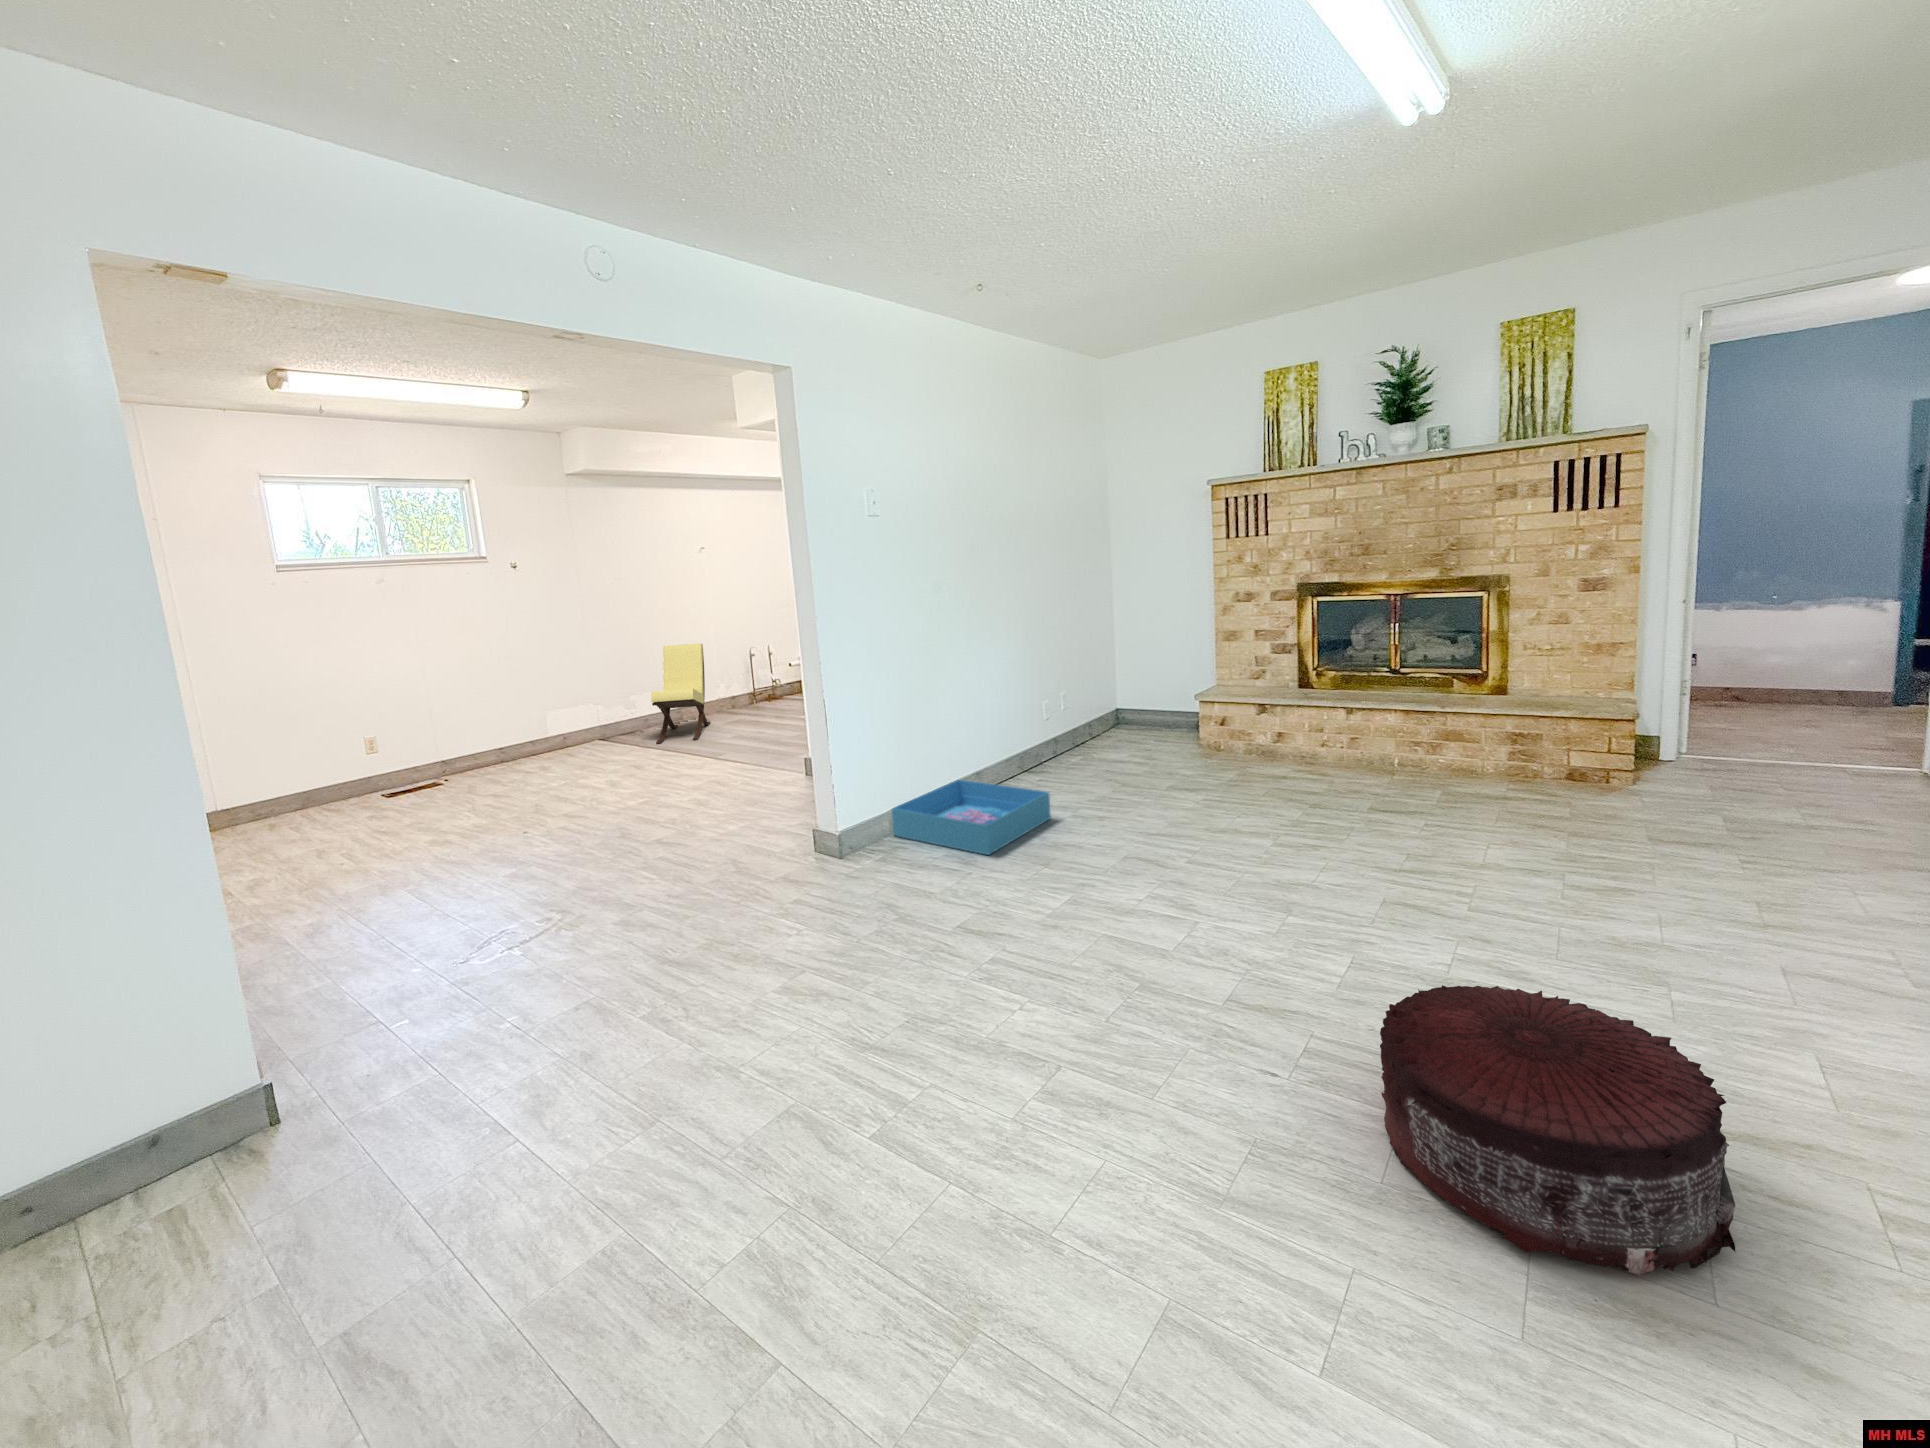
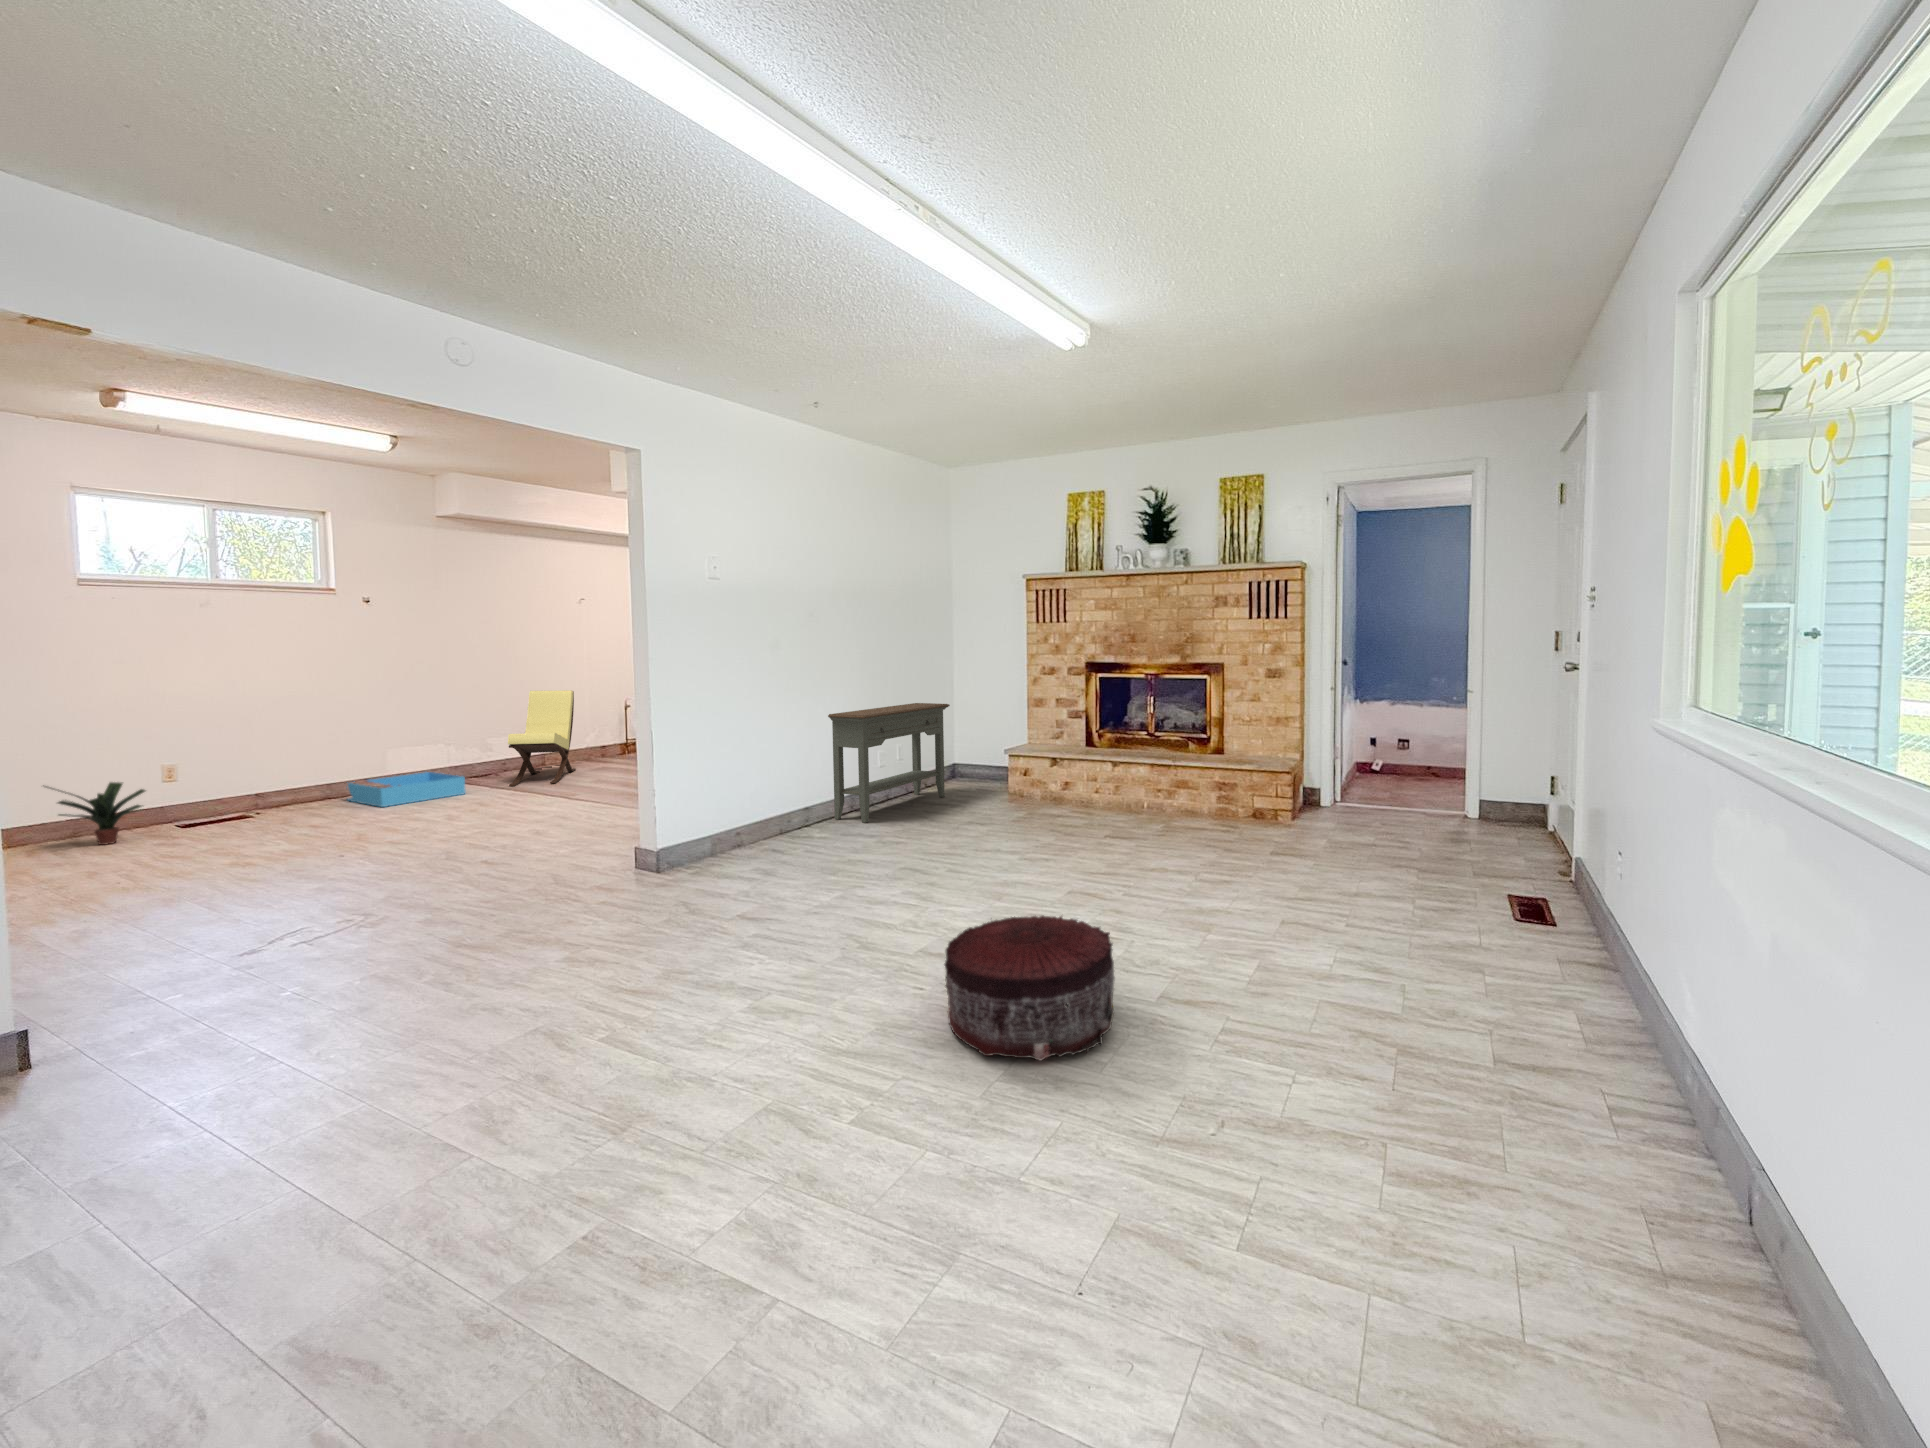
console table: none [997,643,1122,788] -> present [828,703,950,823]
potted plant: none [277,756,359,816] -> present [45,782,145,845]
storage bin: present [892,780,1051,855] -> present [348,772,465,807]

